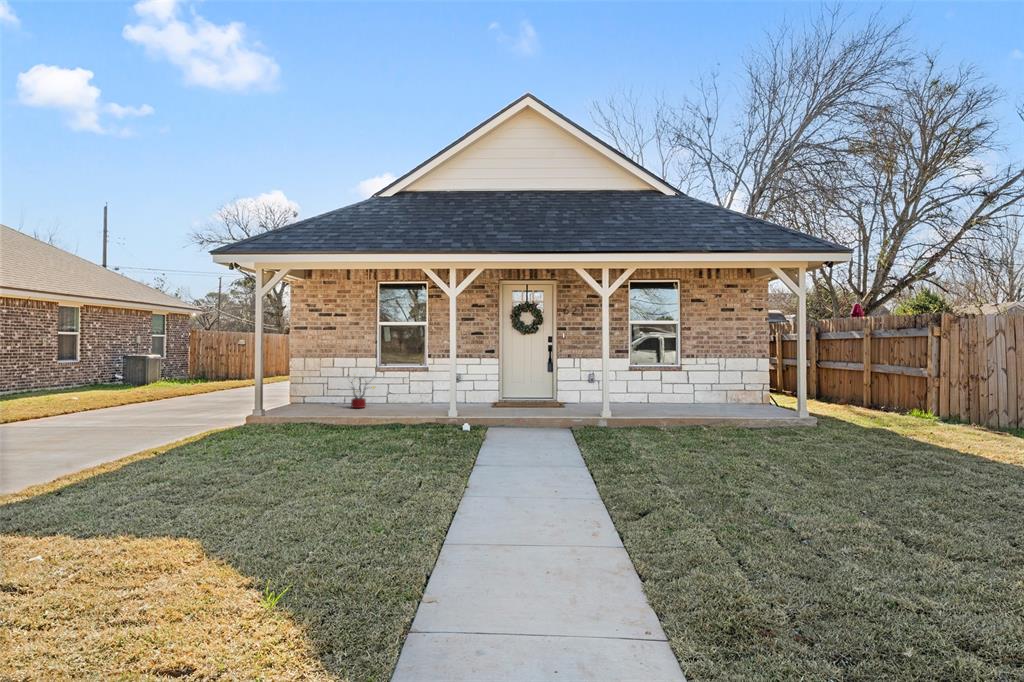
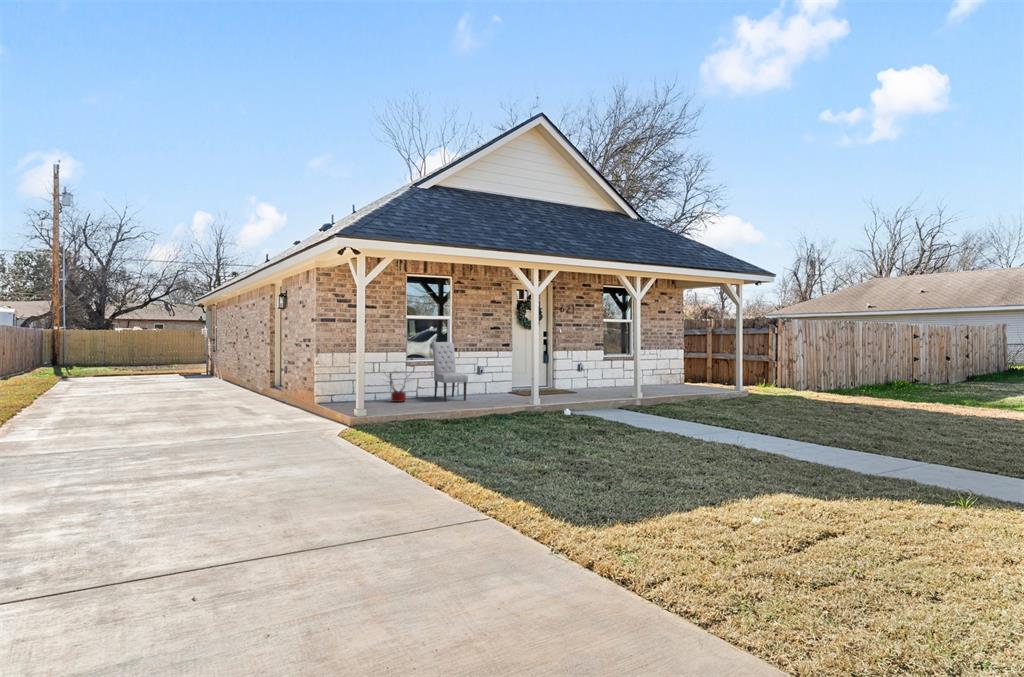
chair: none [392,349,423,411] -> present [431,342,468,402]

